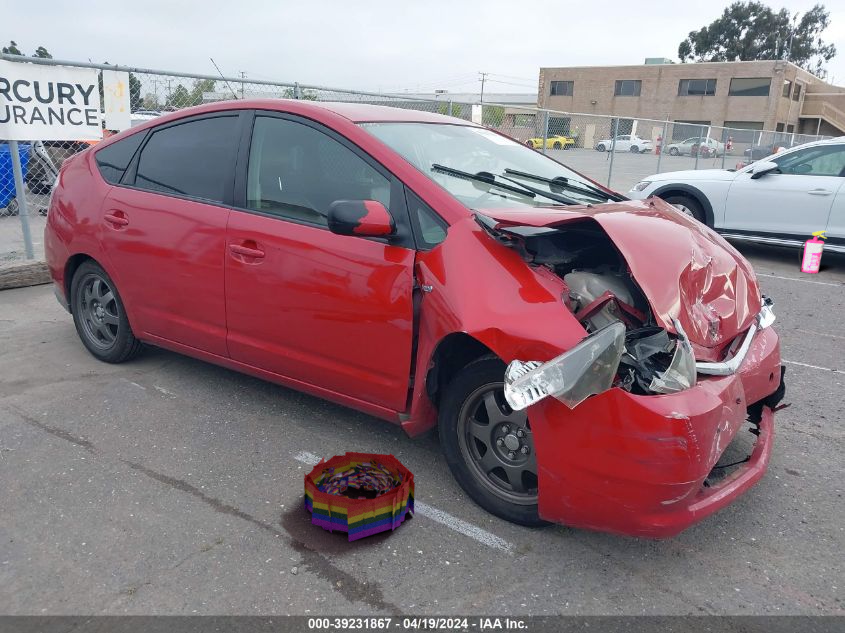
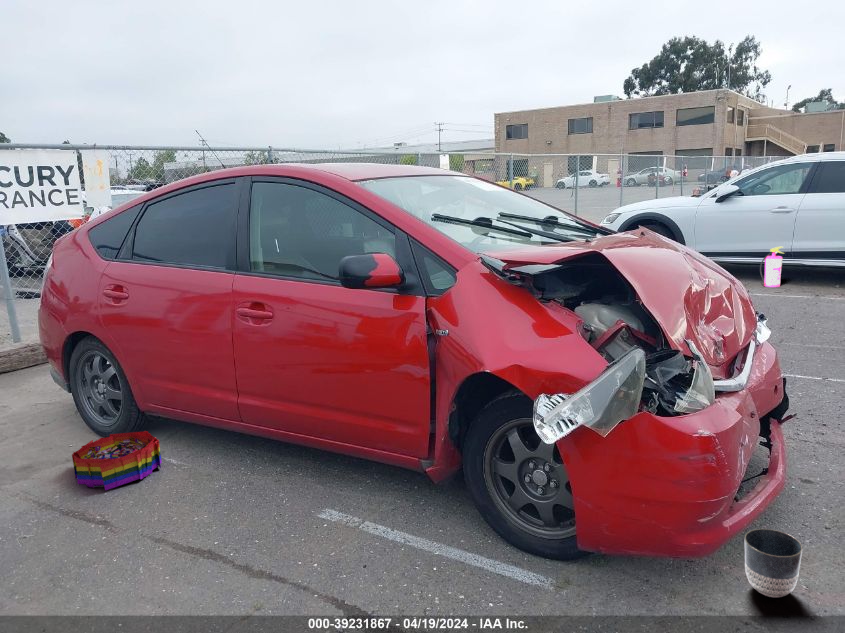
storage bin: present [304,452,415,542] -> present [72,431,162,490]
planter: none [707,516,767,586] -> present [745,529,802,597]

